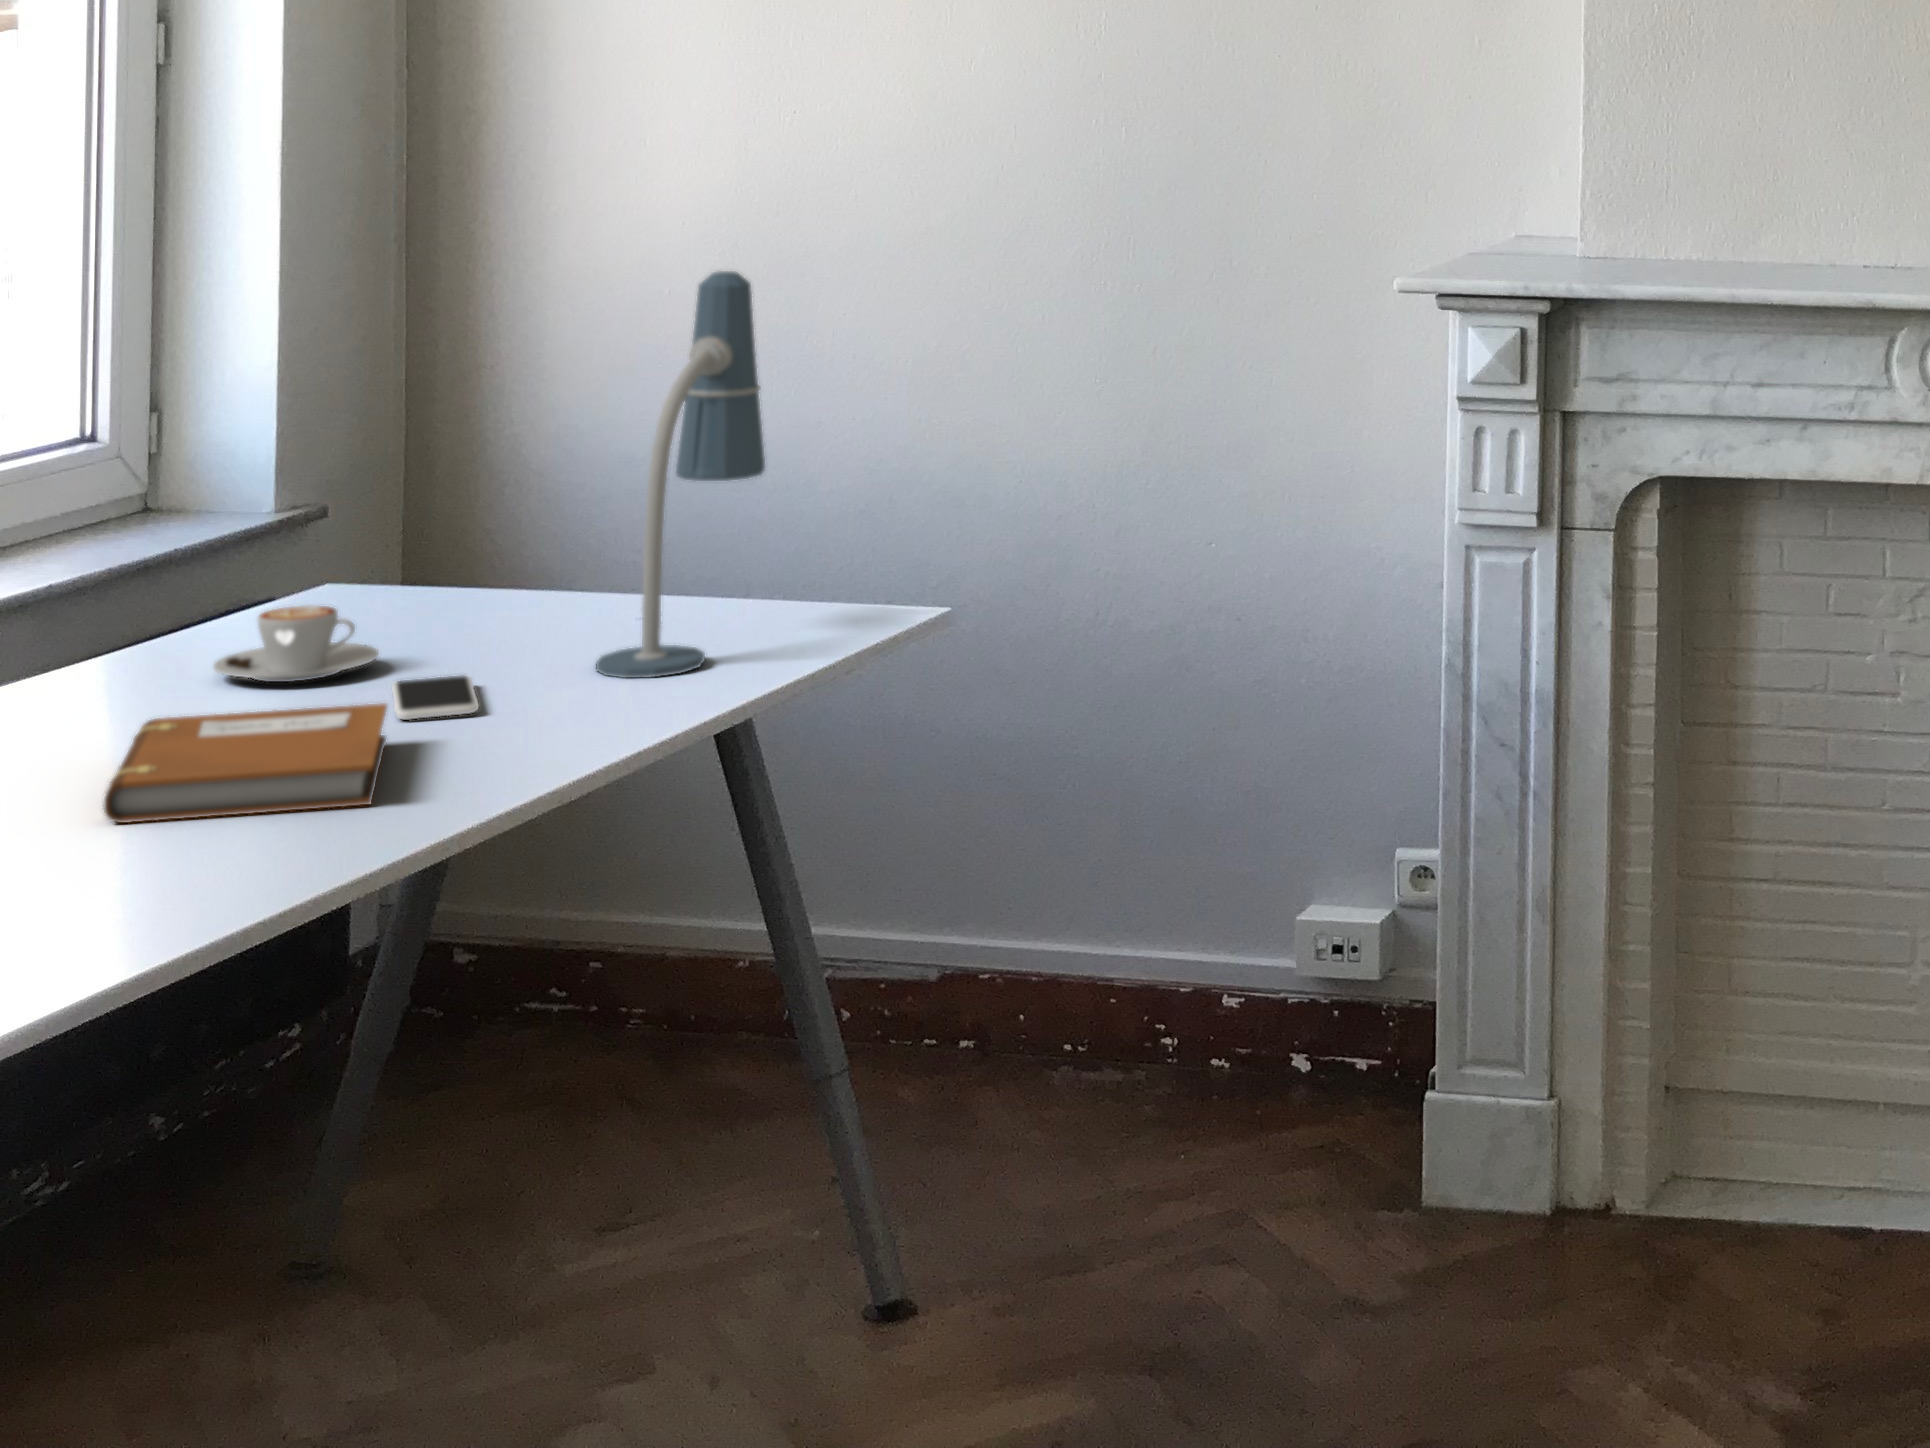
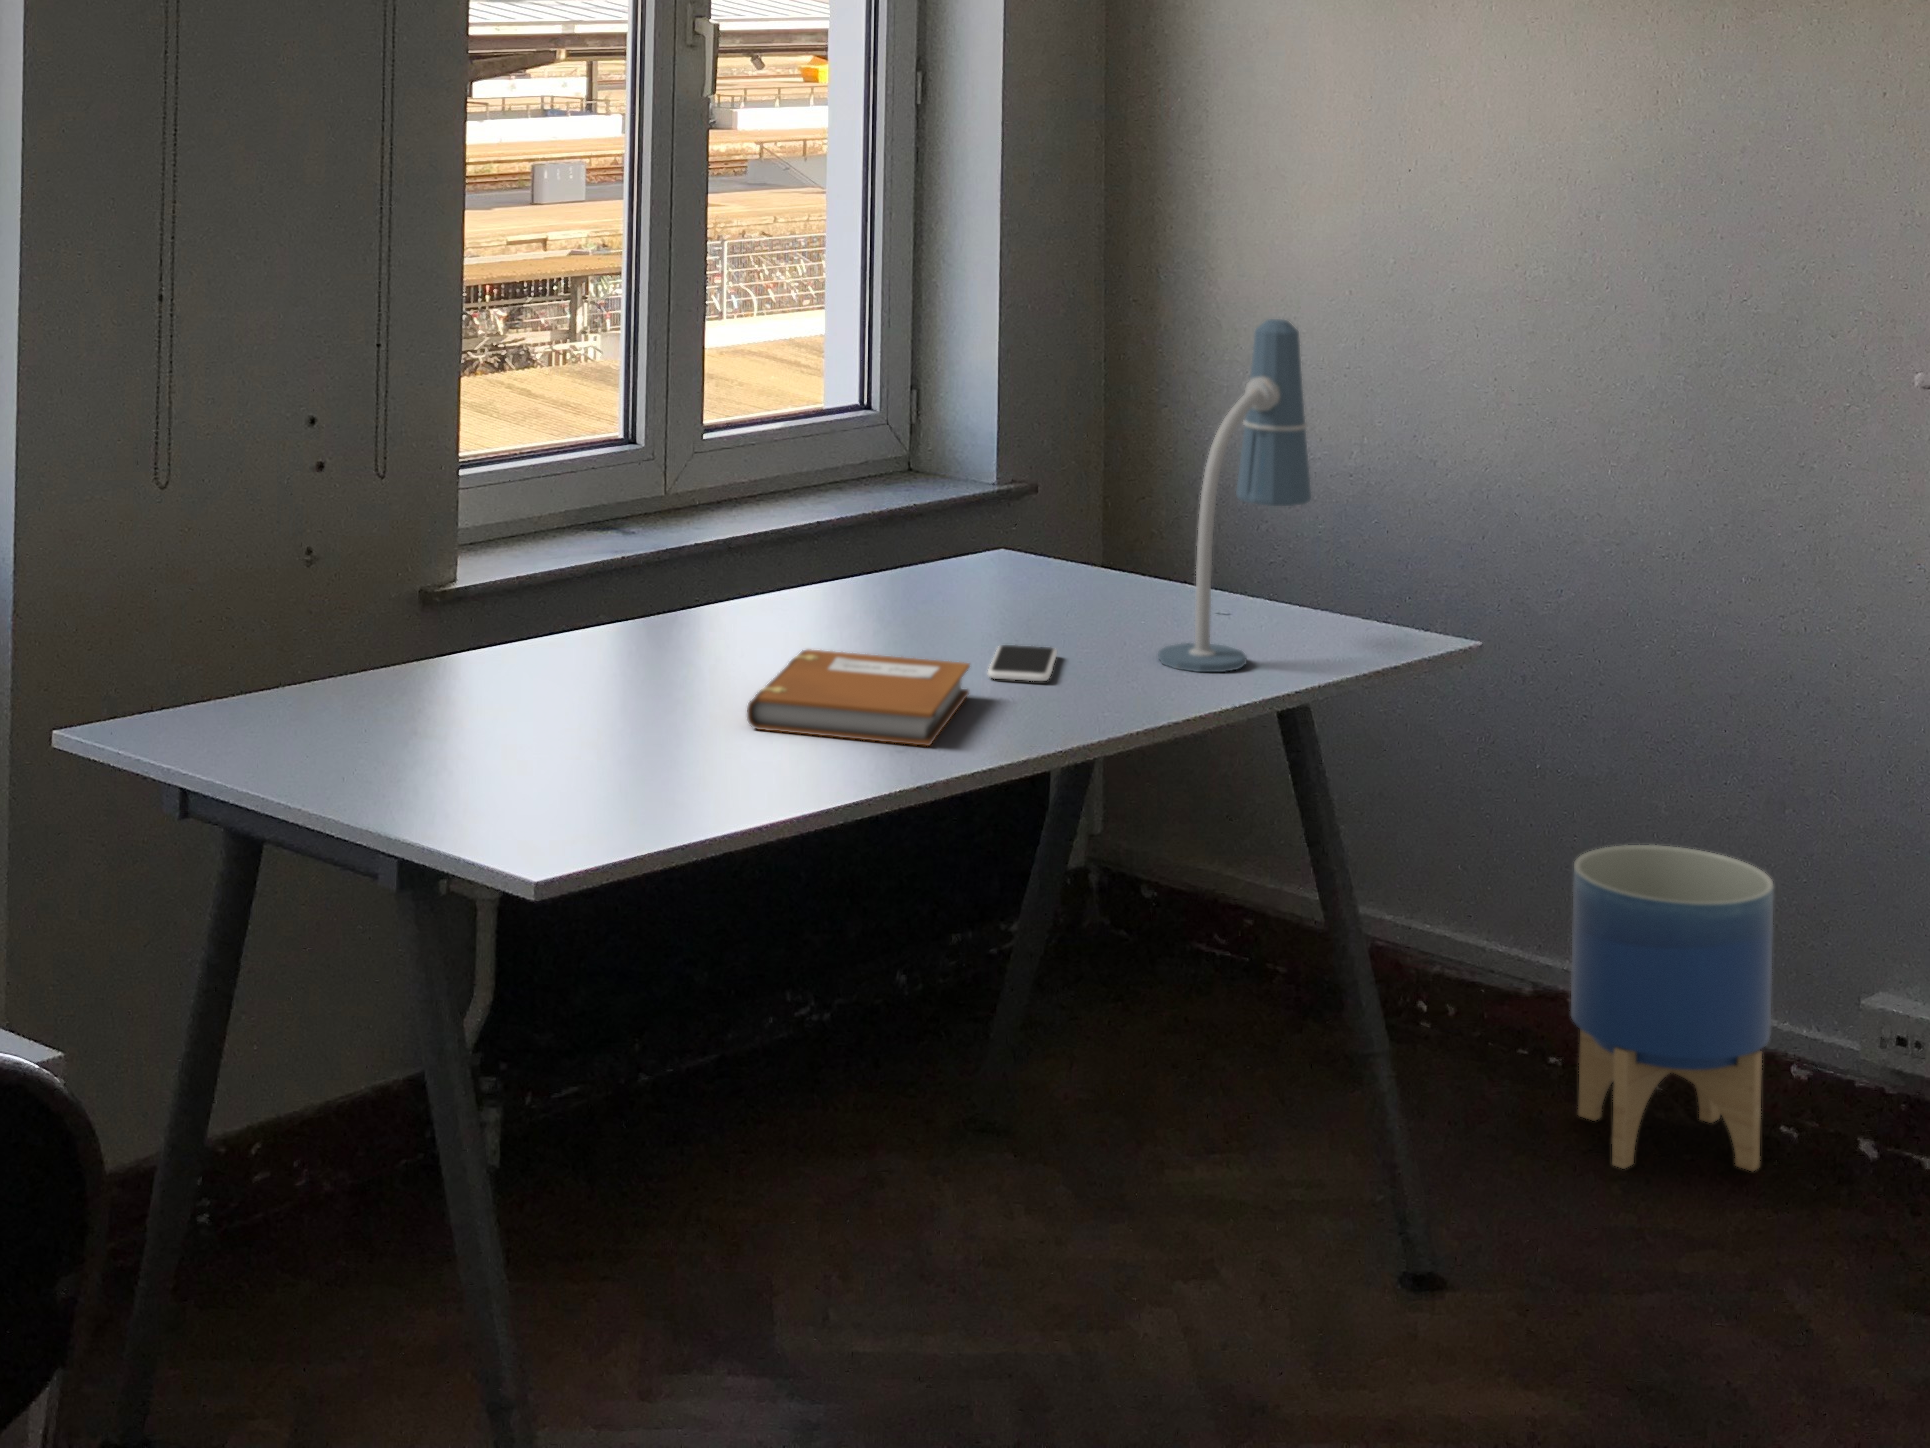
coffee cup: present [213,605,379,682] -> none [881,571,1000,633]
planter: none [1007,796,1216,1139] -> present [1571,845,1774,1171]

